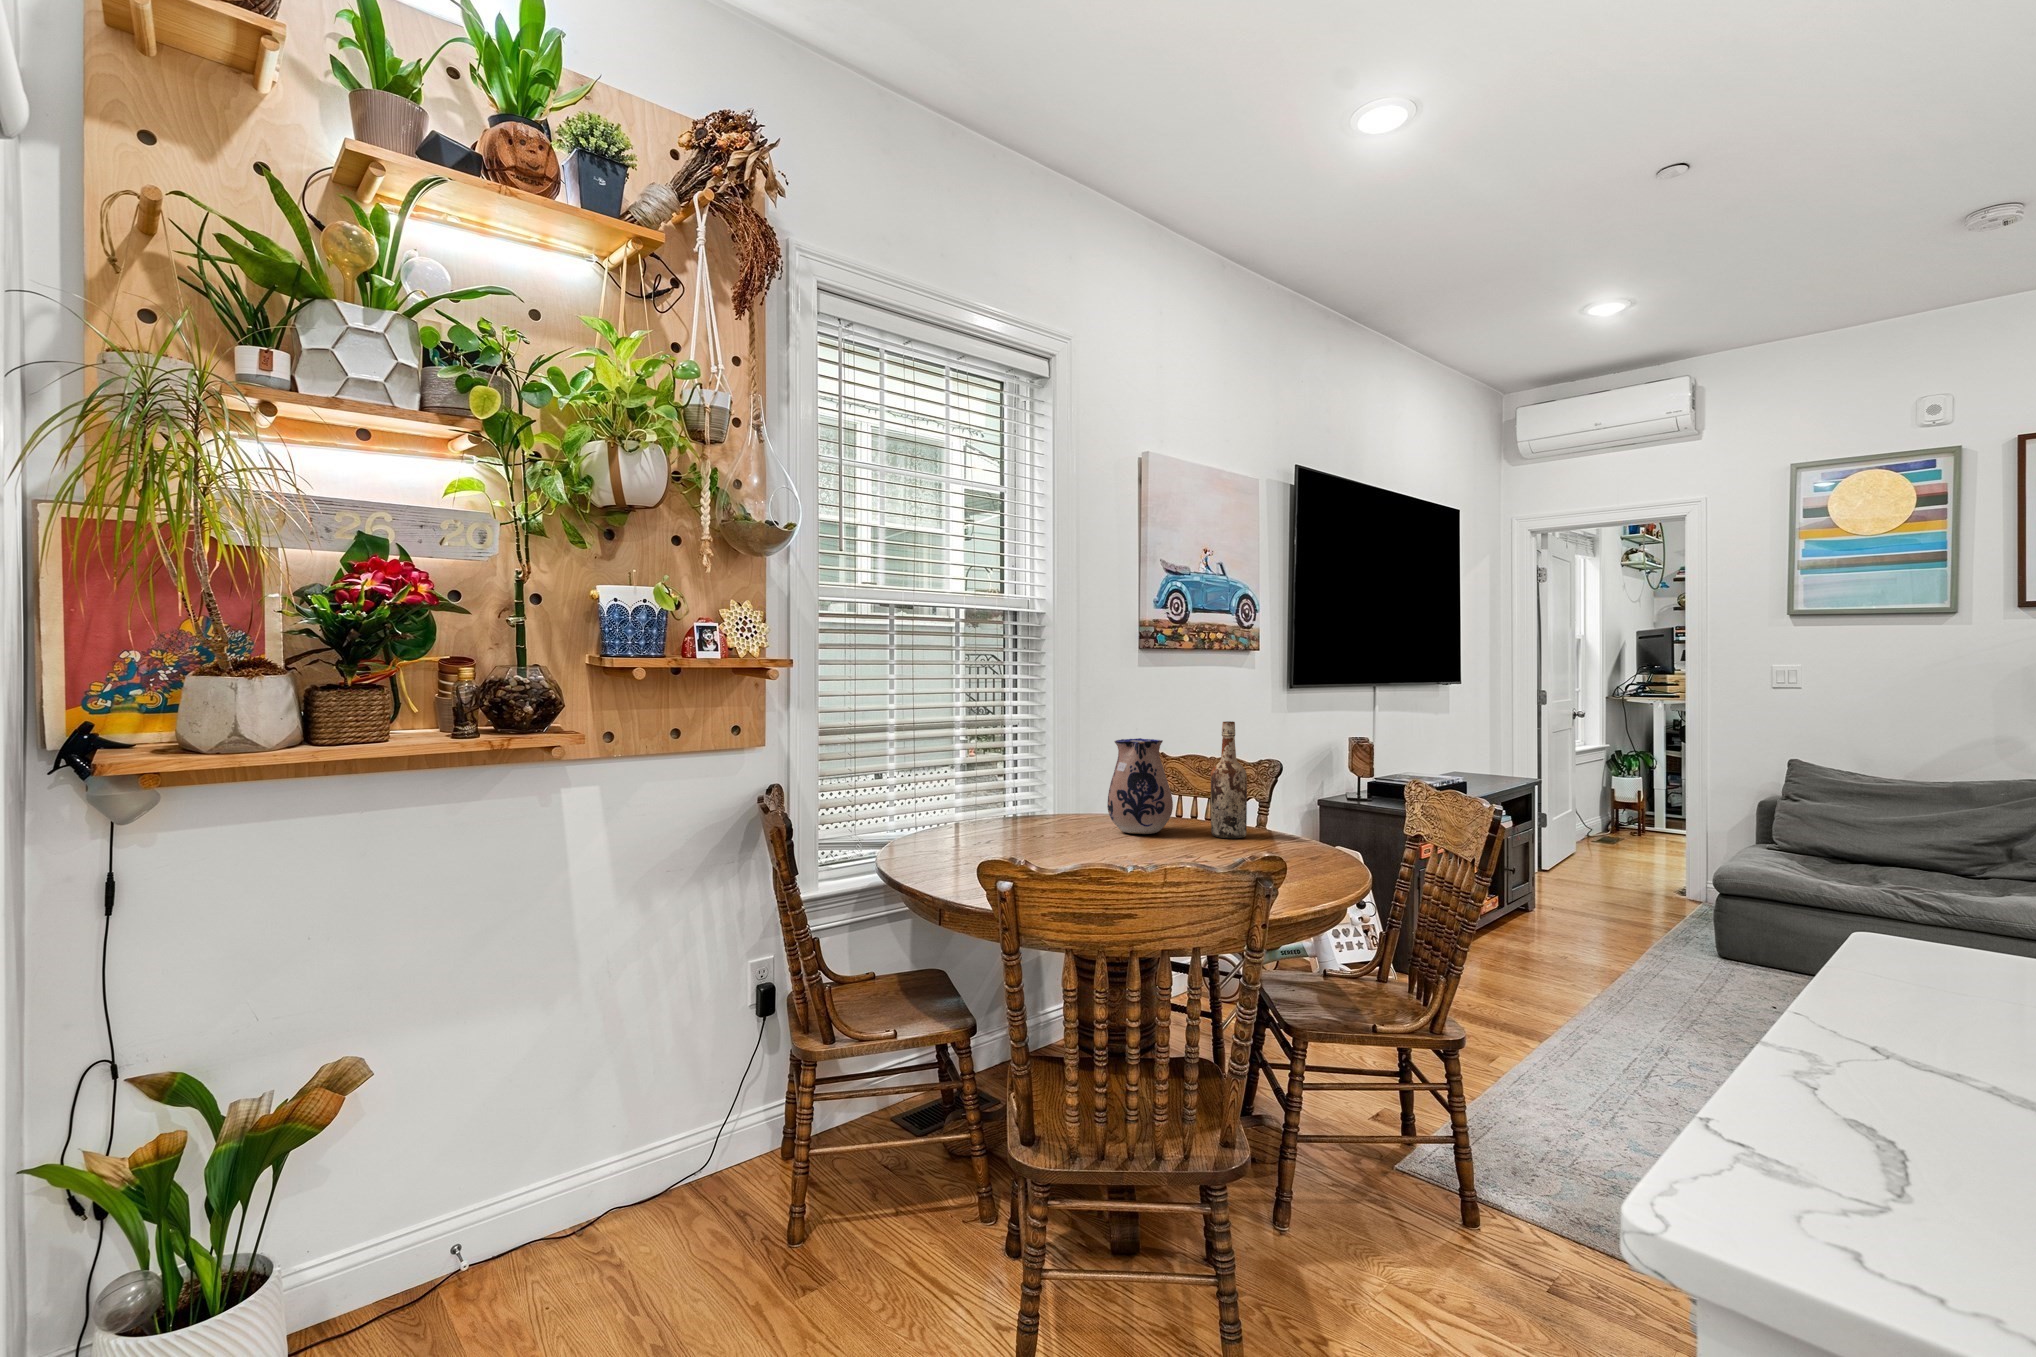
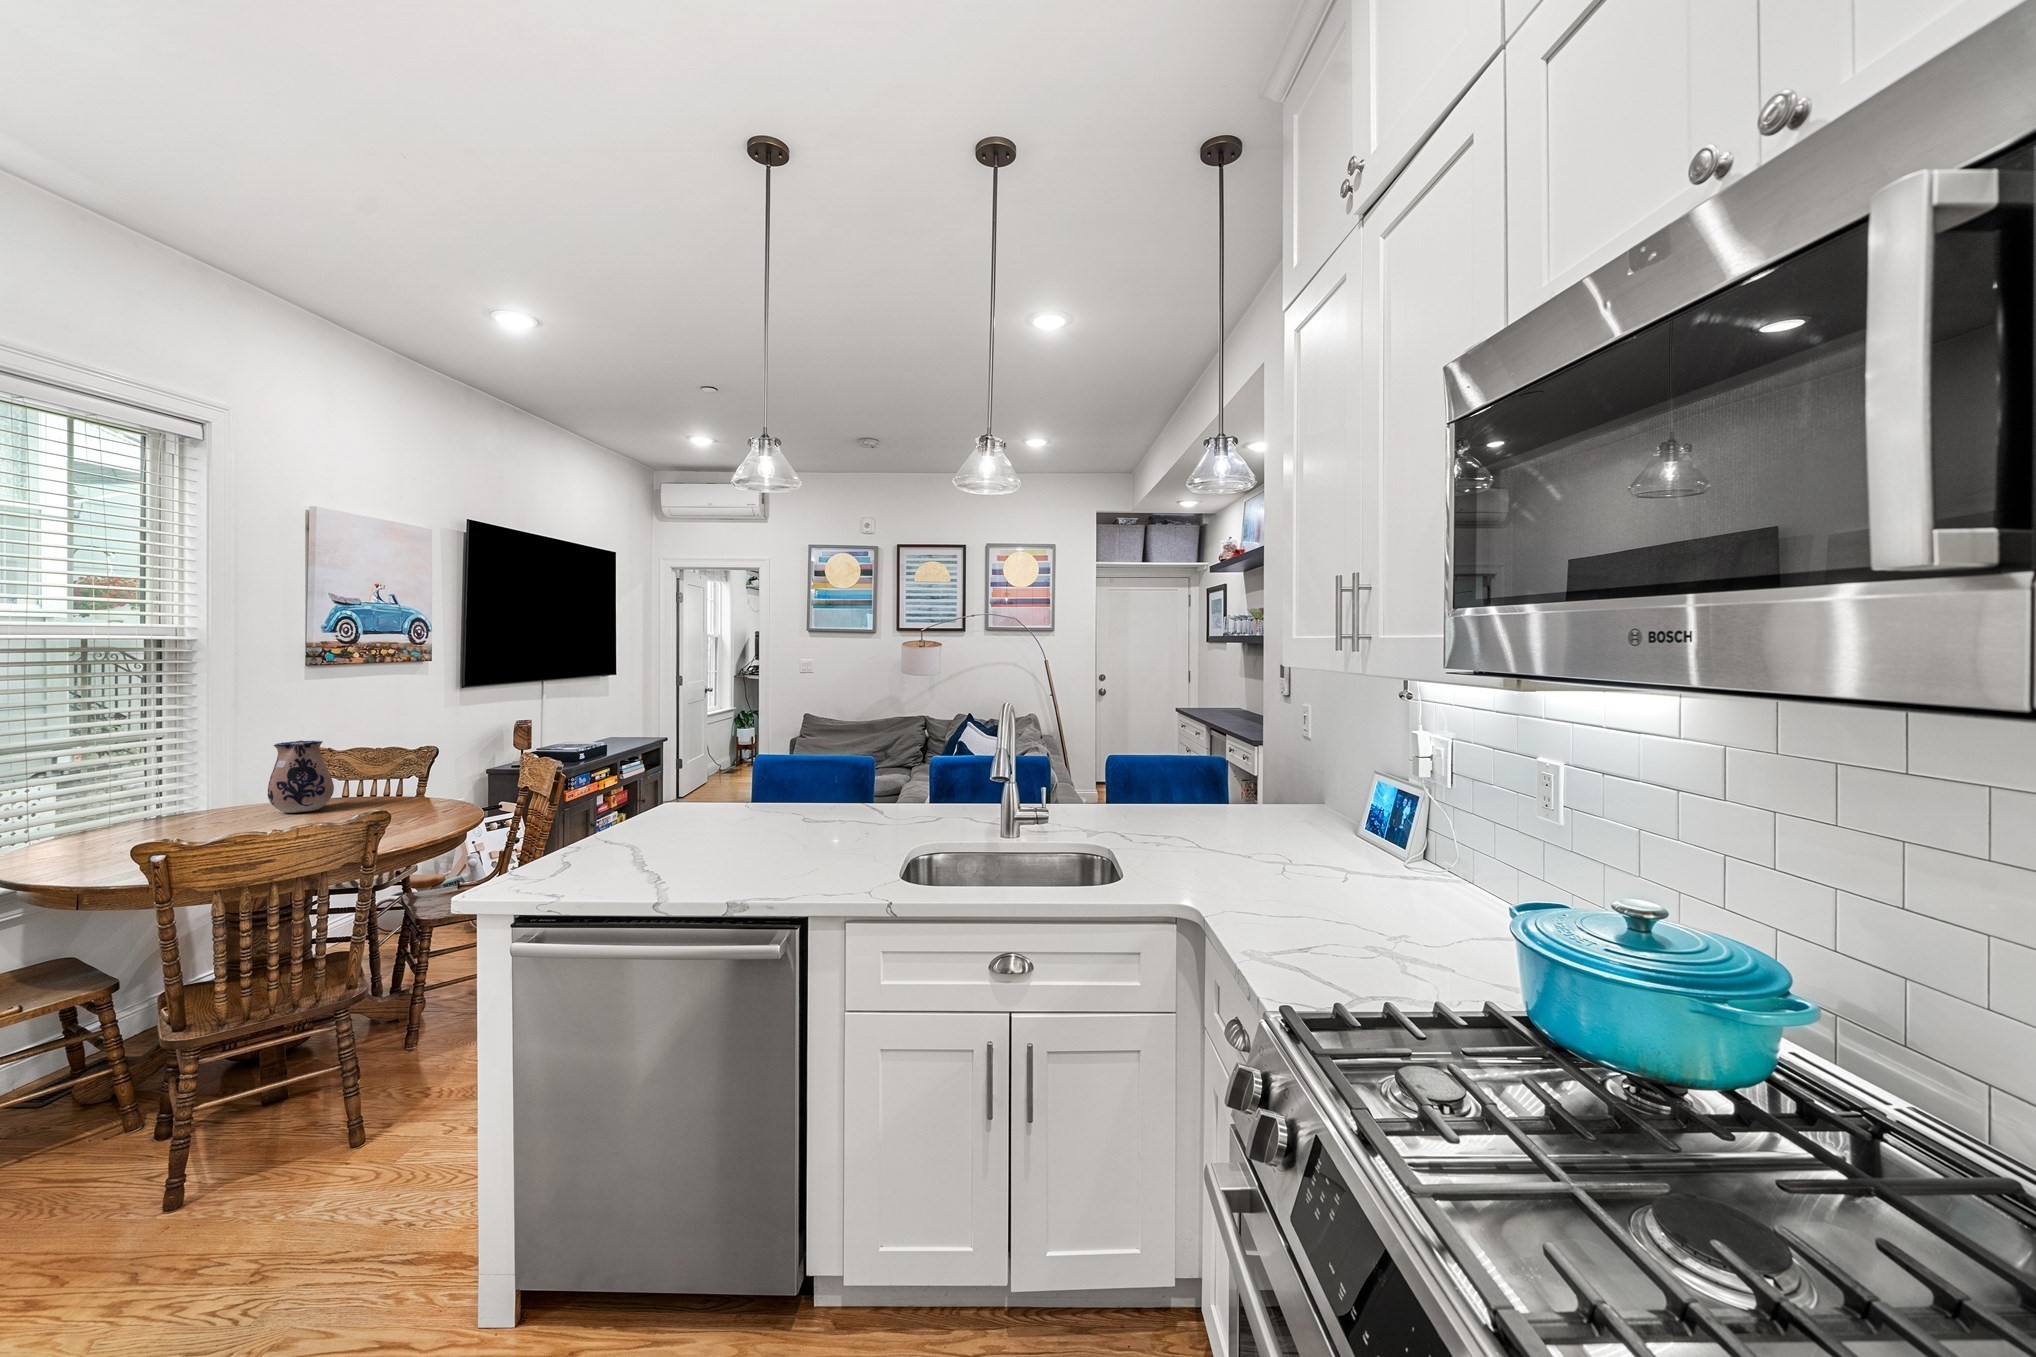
wine bottle: present [1211,721,1247,838] -> none [369,724,401,806]

